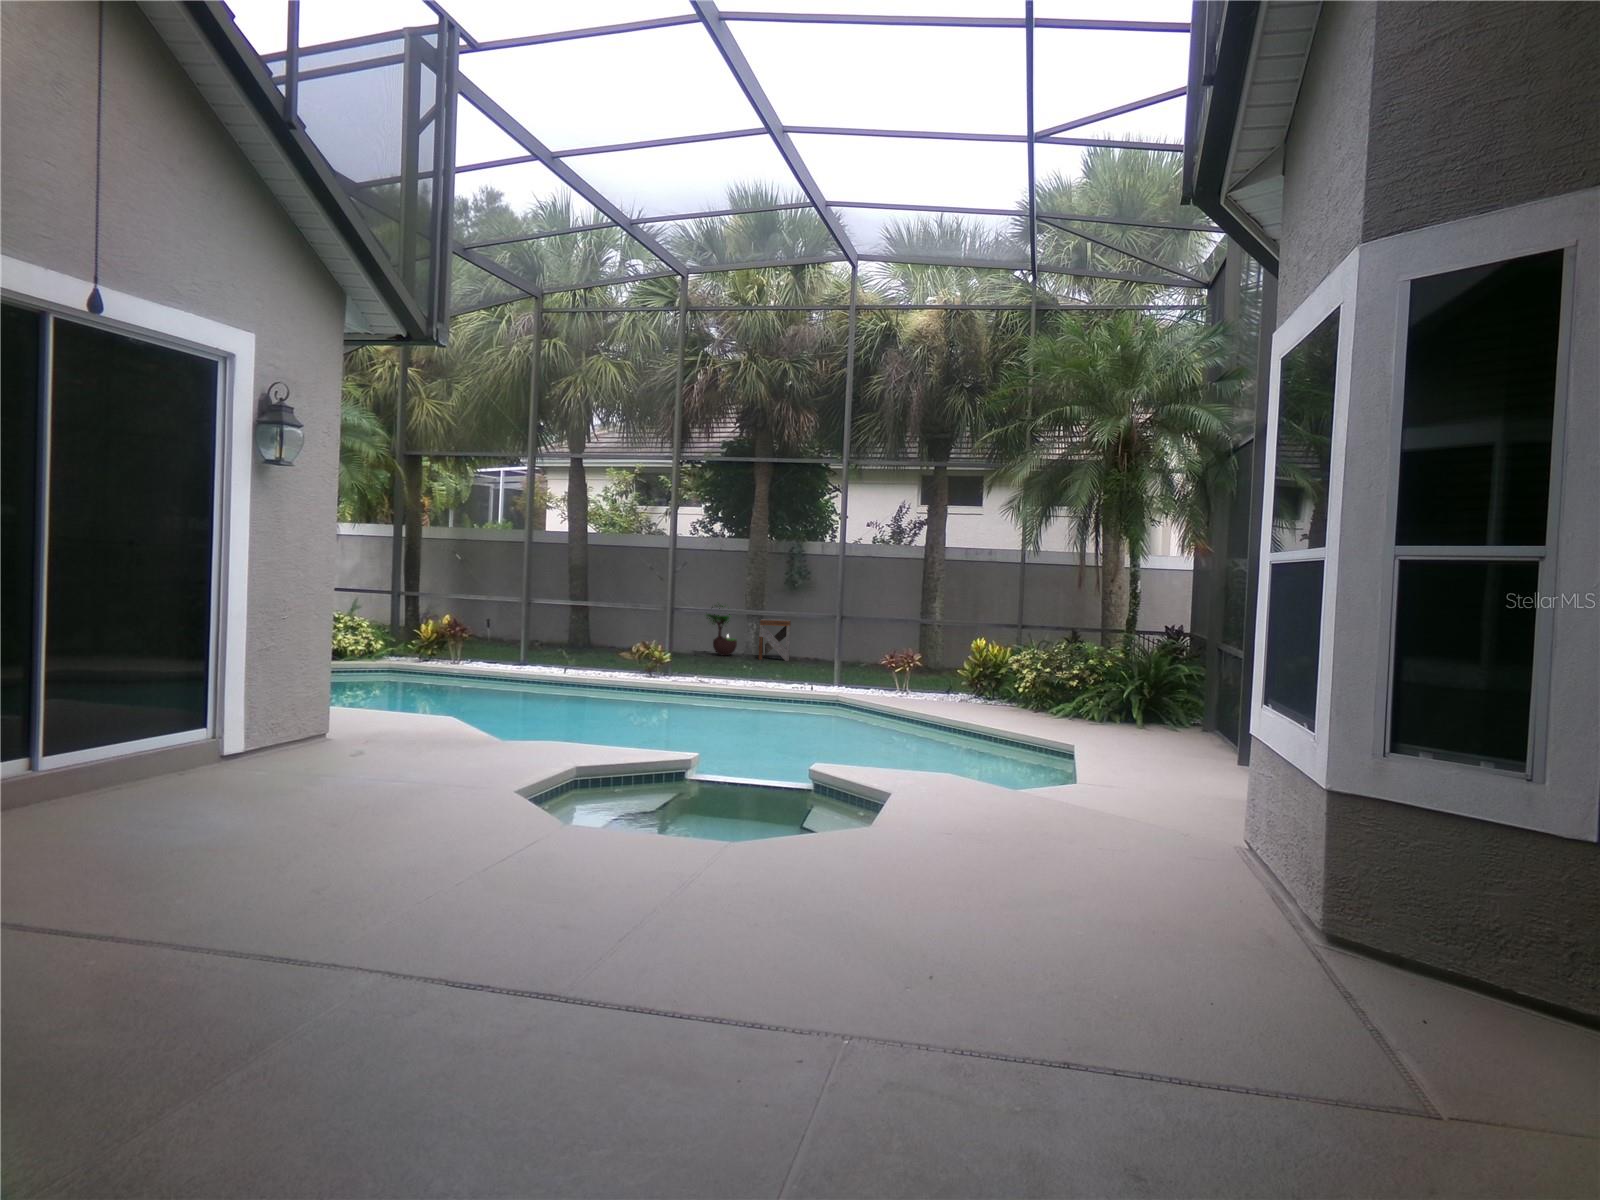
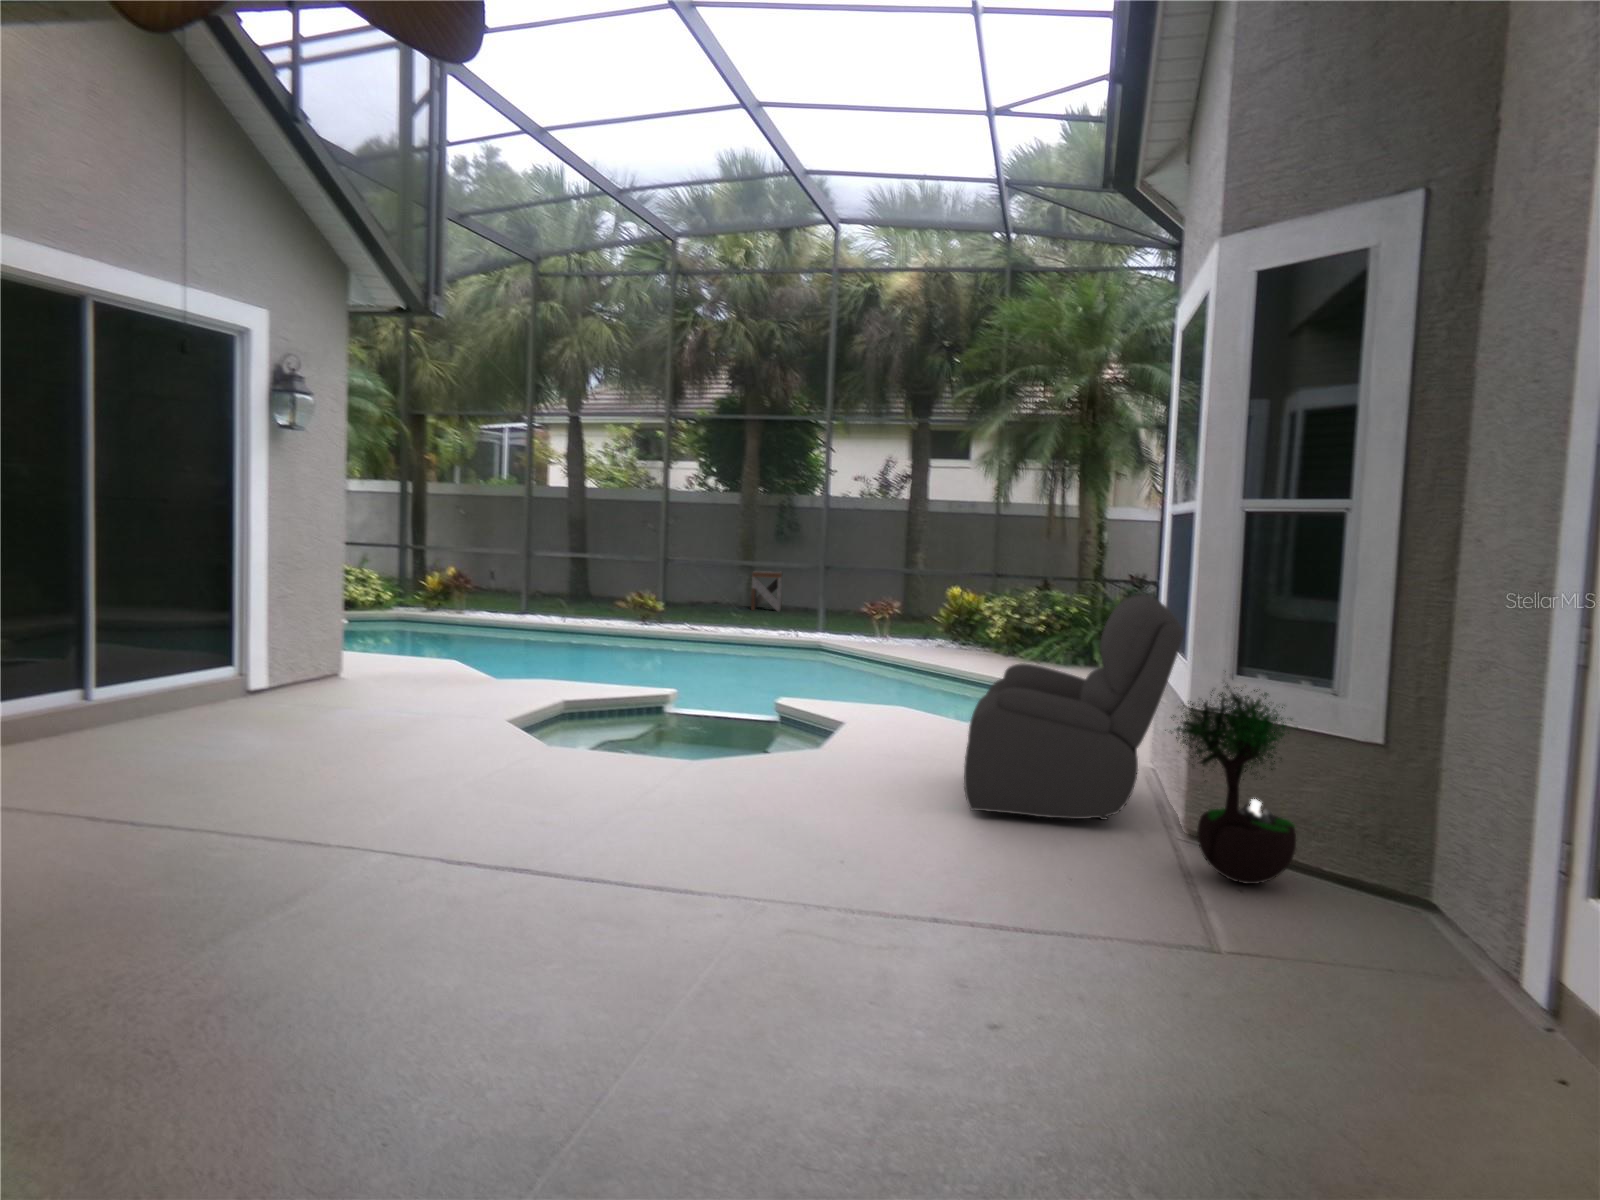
potted tree: present [706,604,737,656] -> present [1165,671,1296,884]
chair: none [1061,660,1334,929] -> present [964,594,1184,820]

